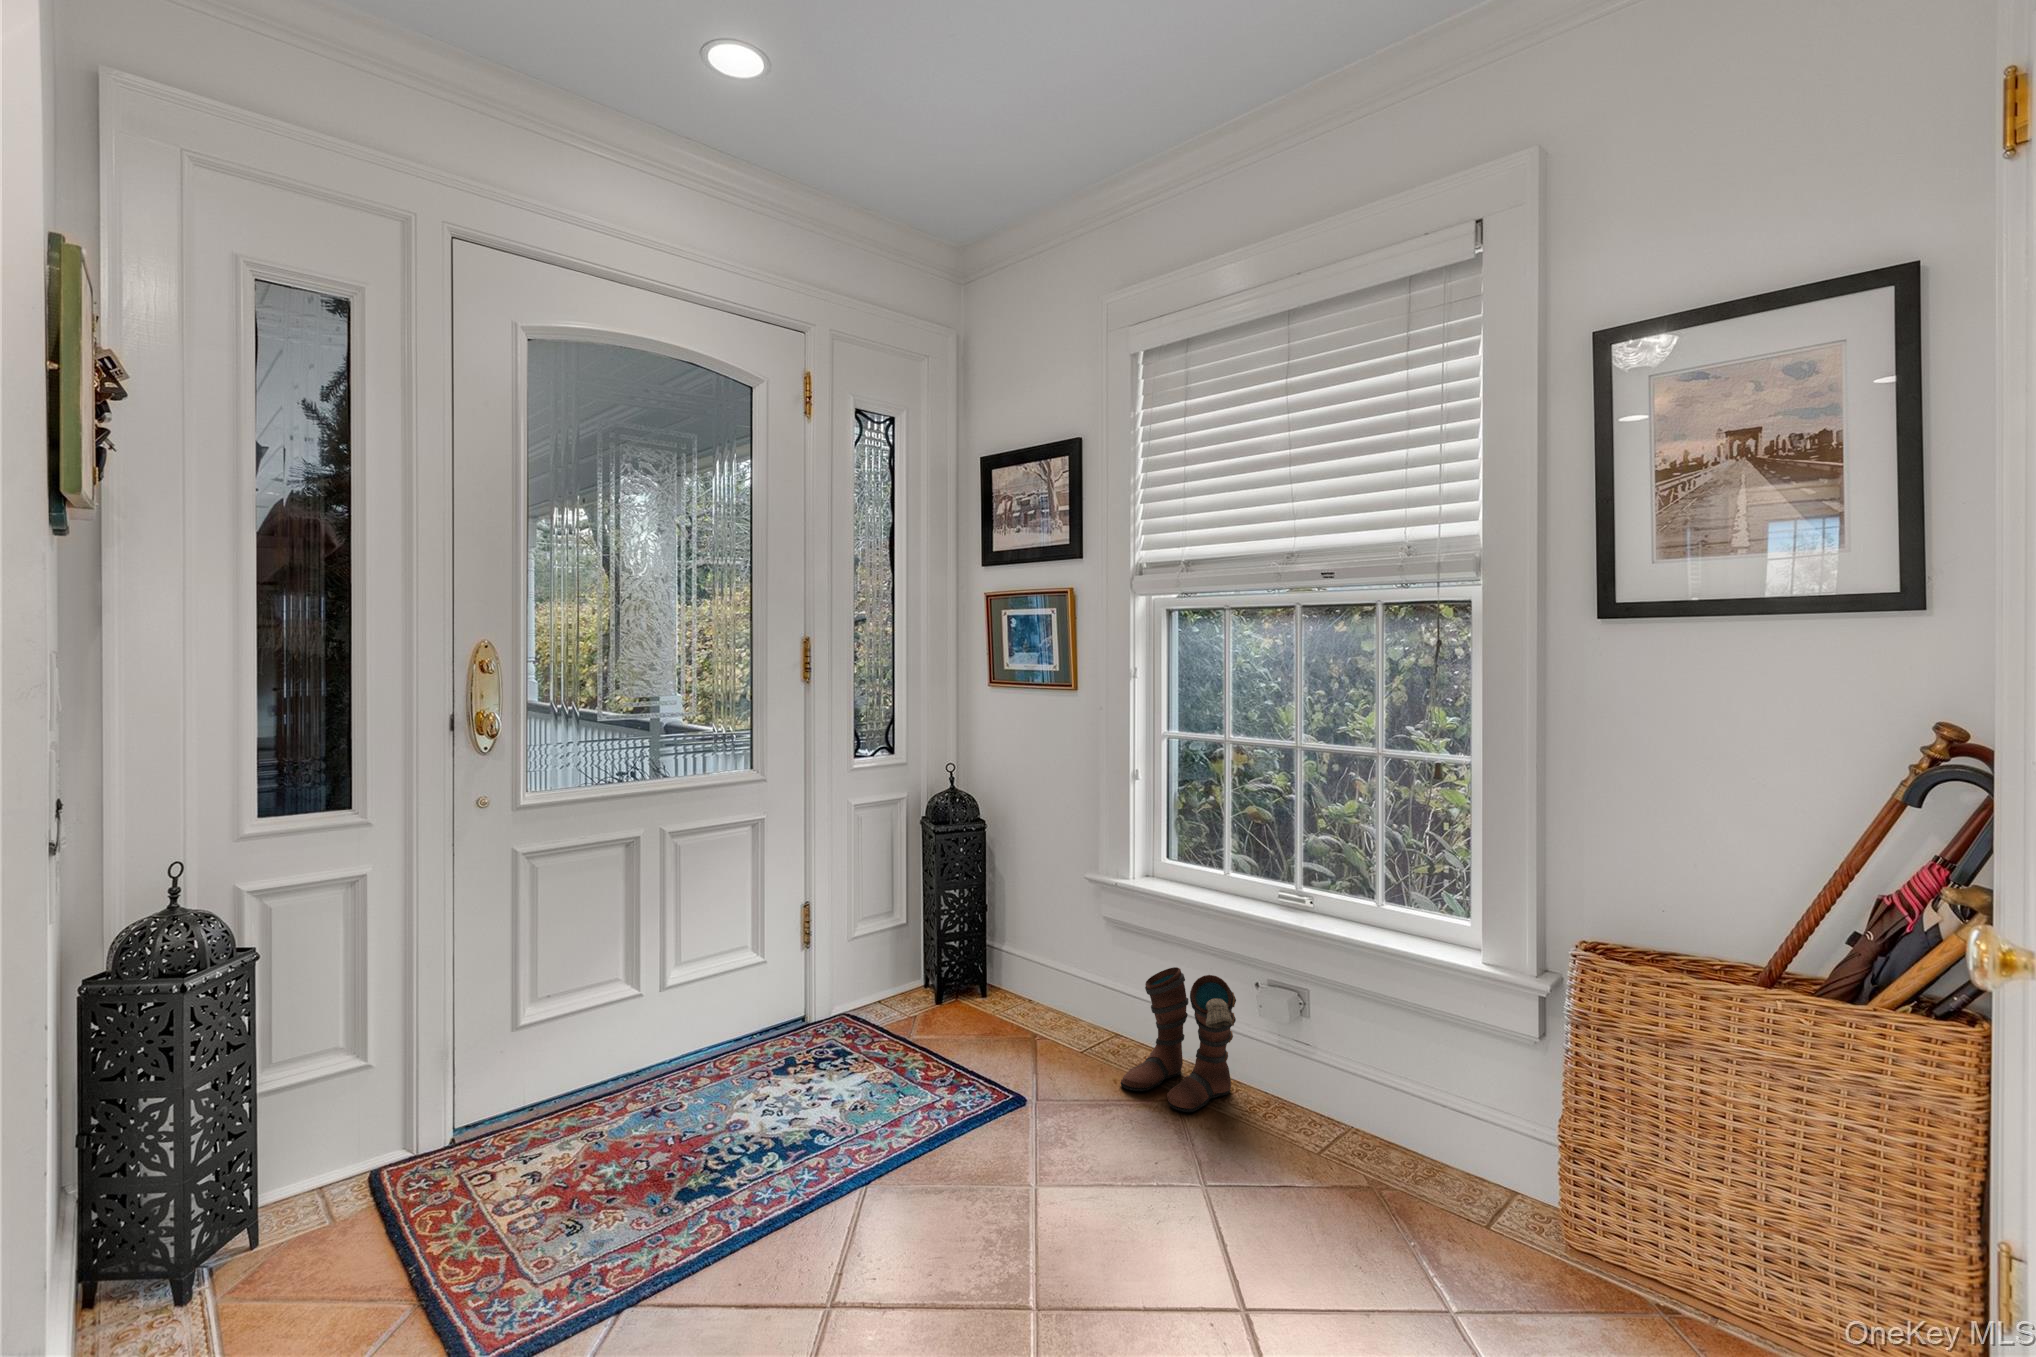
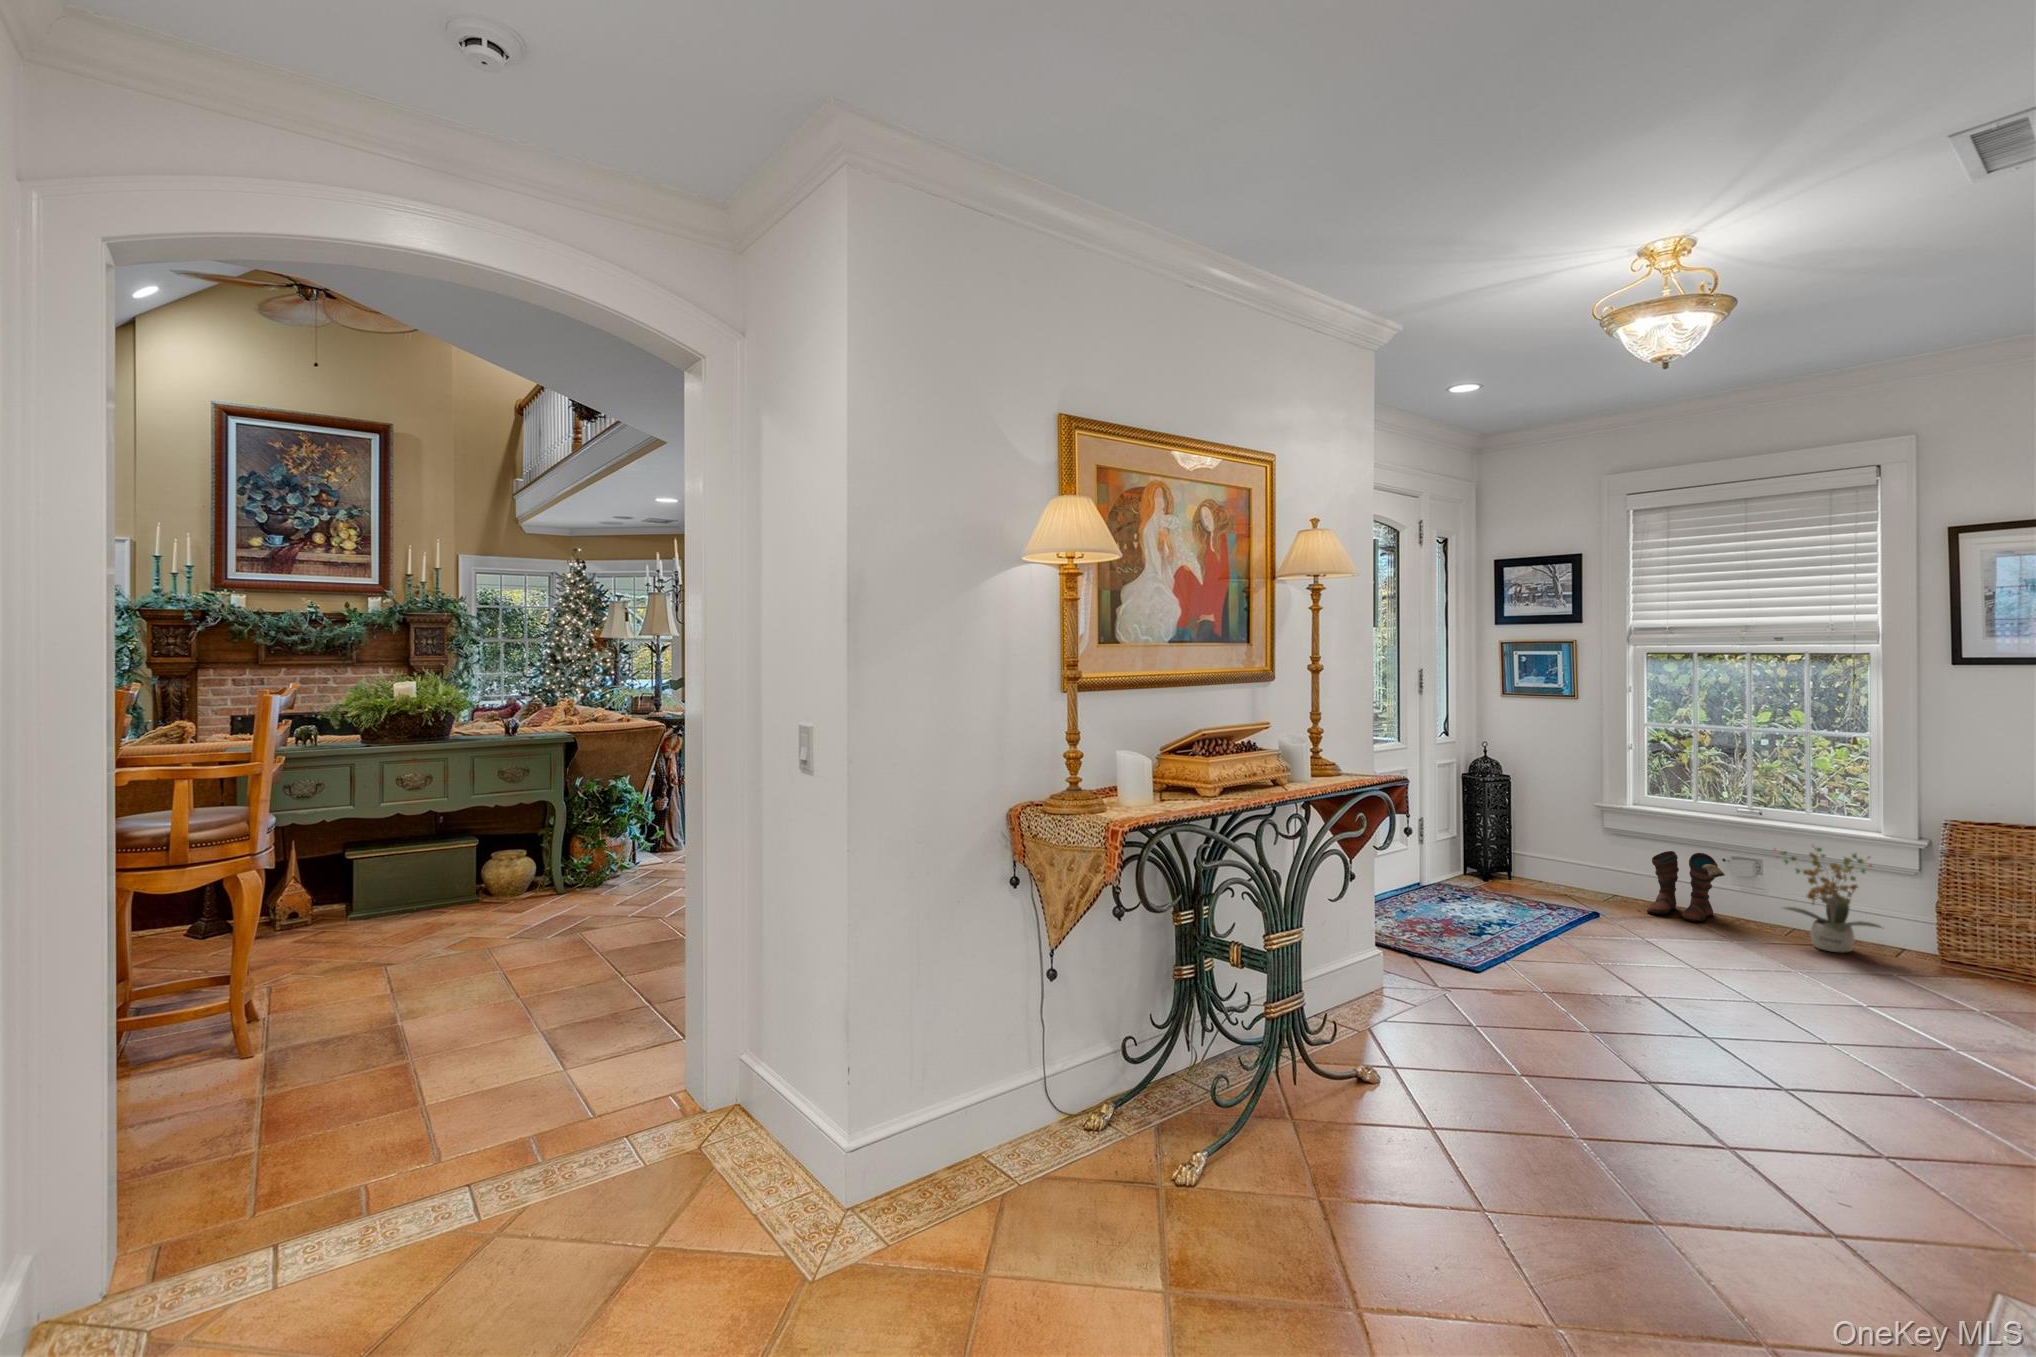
potted plant: none [1290,974,1463,1213] -> present [1774,848,1881,952]

